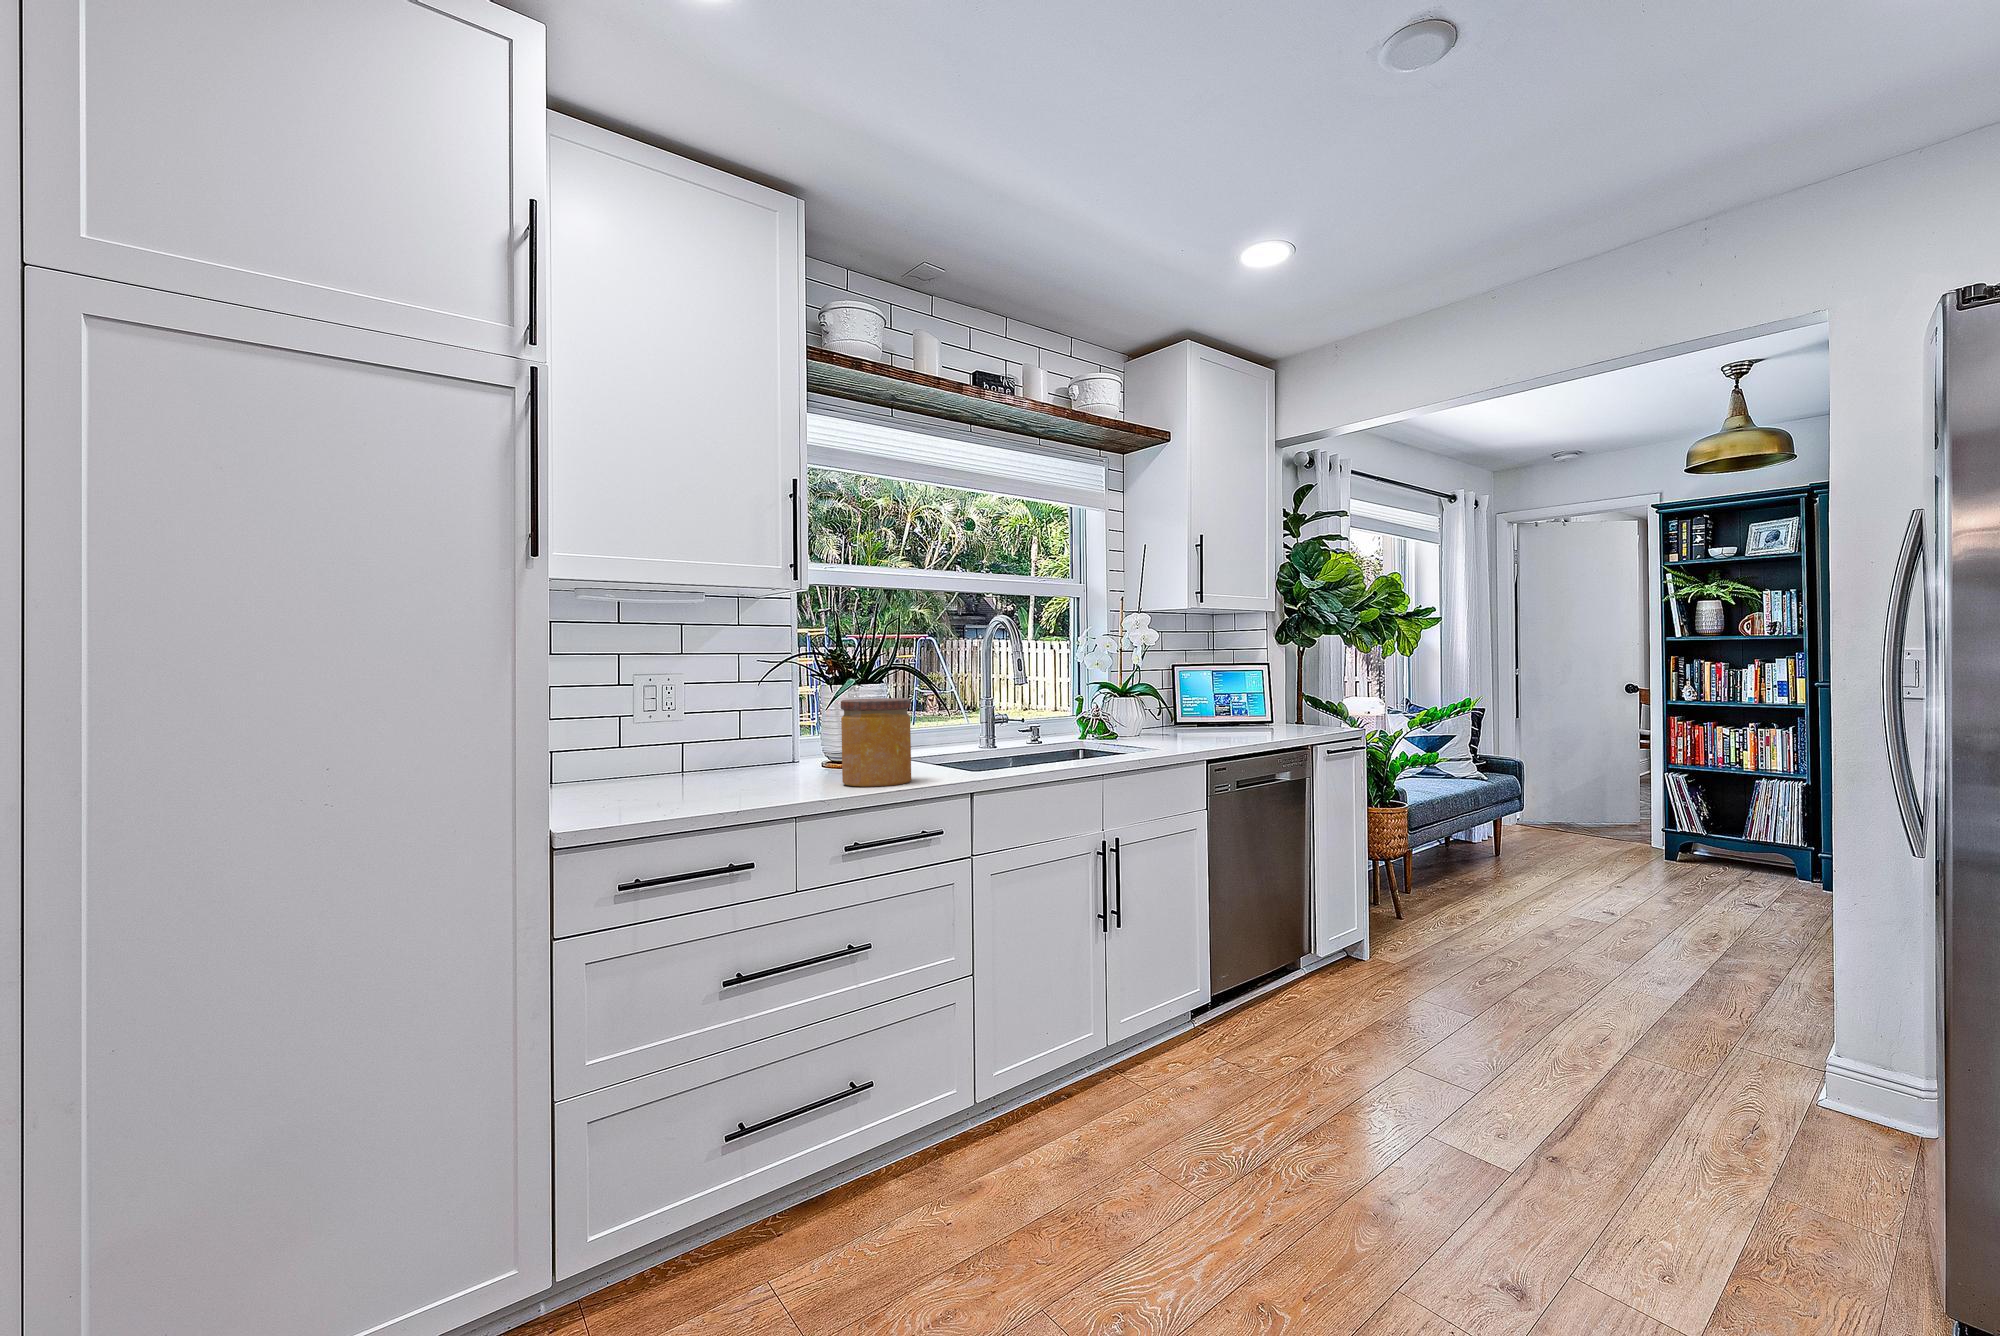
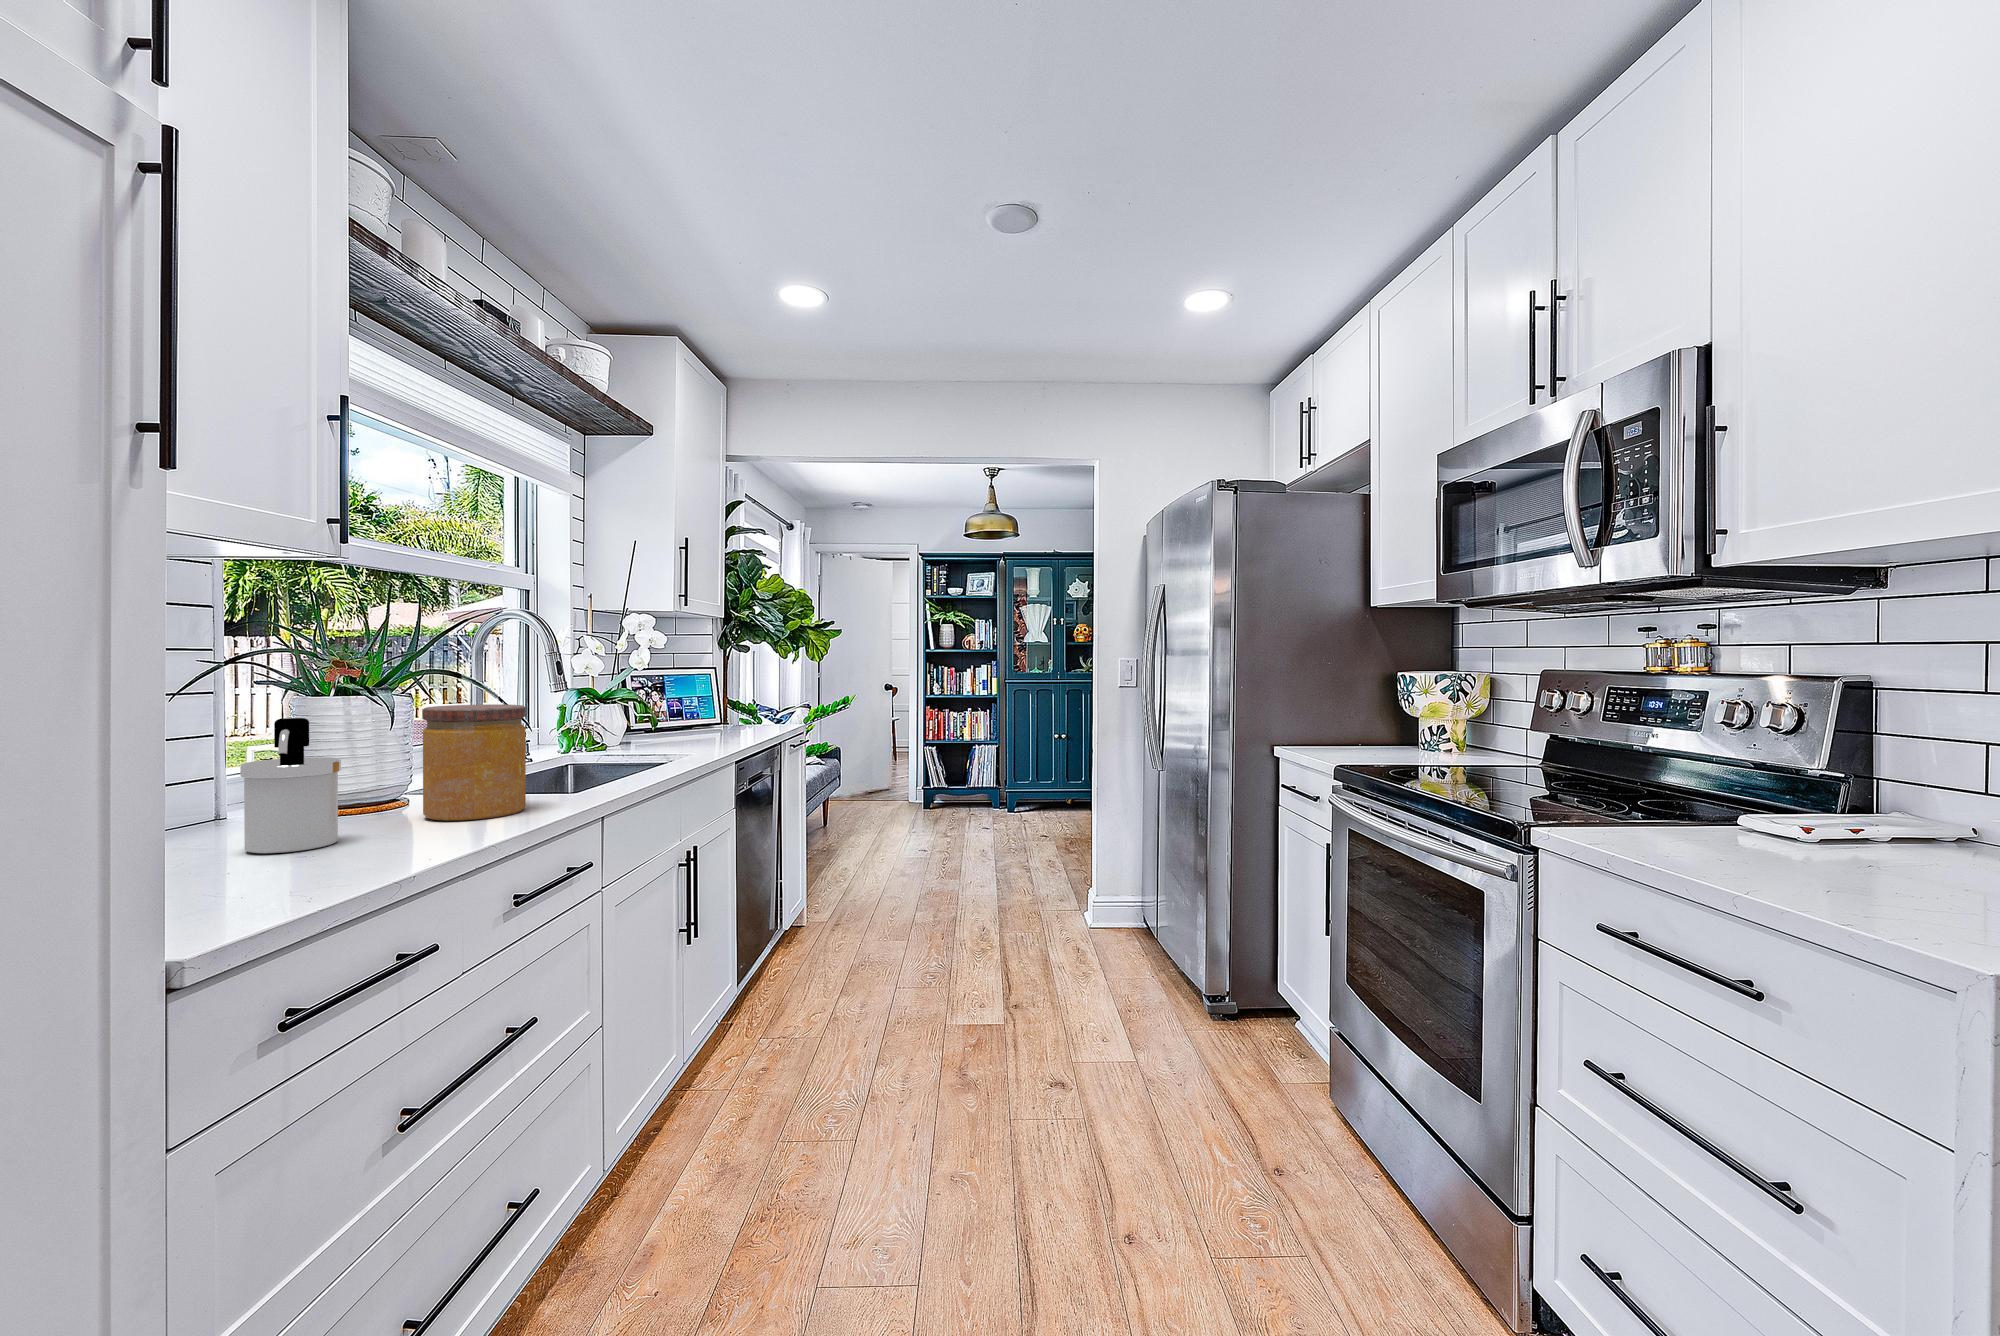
soap dispenser: none [715,705,774,794] -> present [240,718,341,853]

